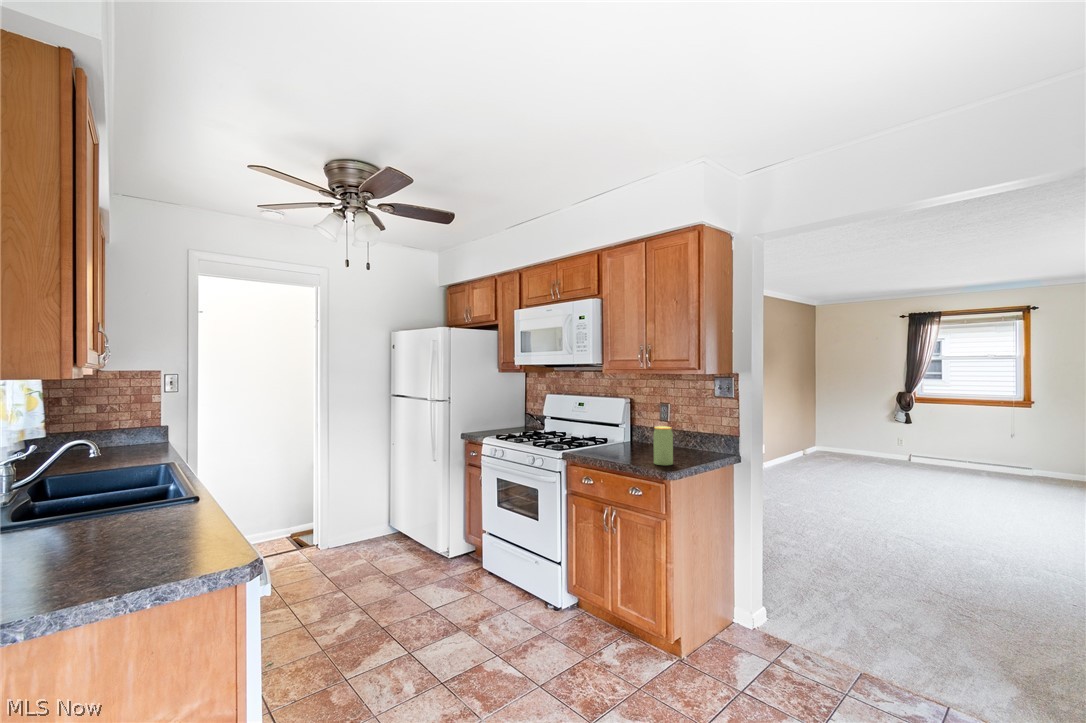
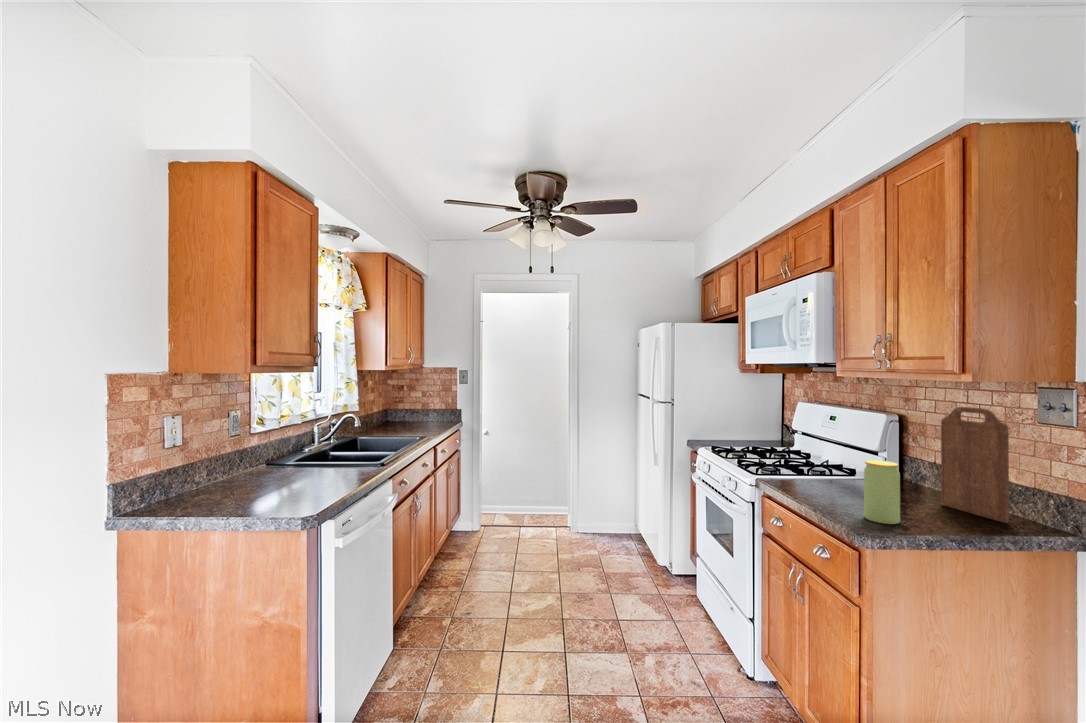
cutting board: none [672,390,708,455] -> present [941,407,1009,523]

